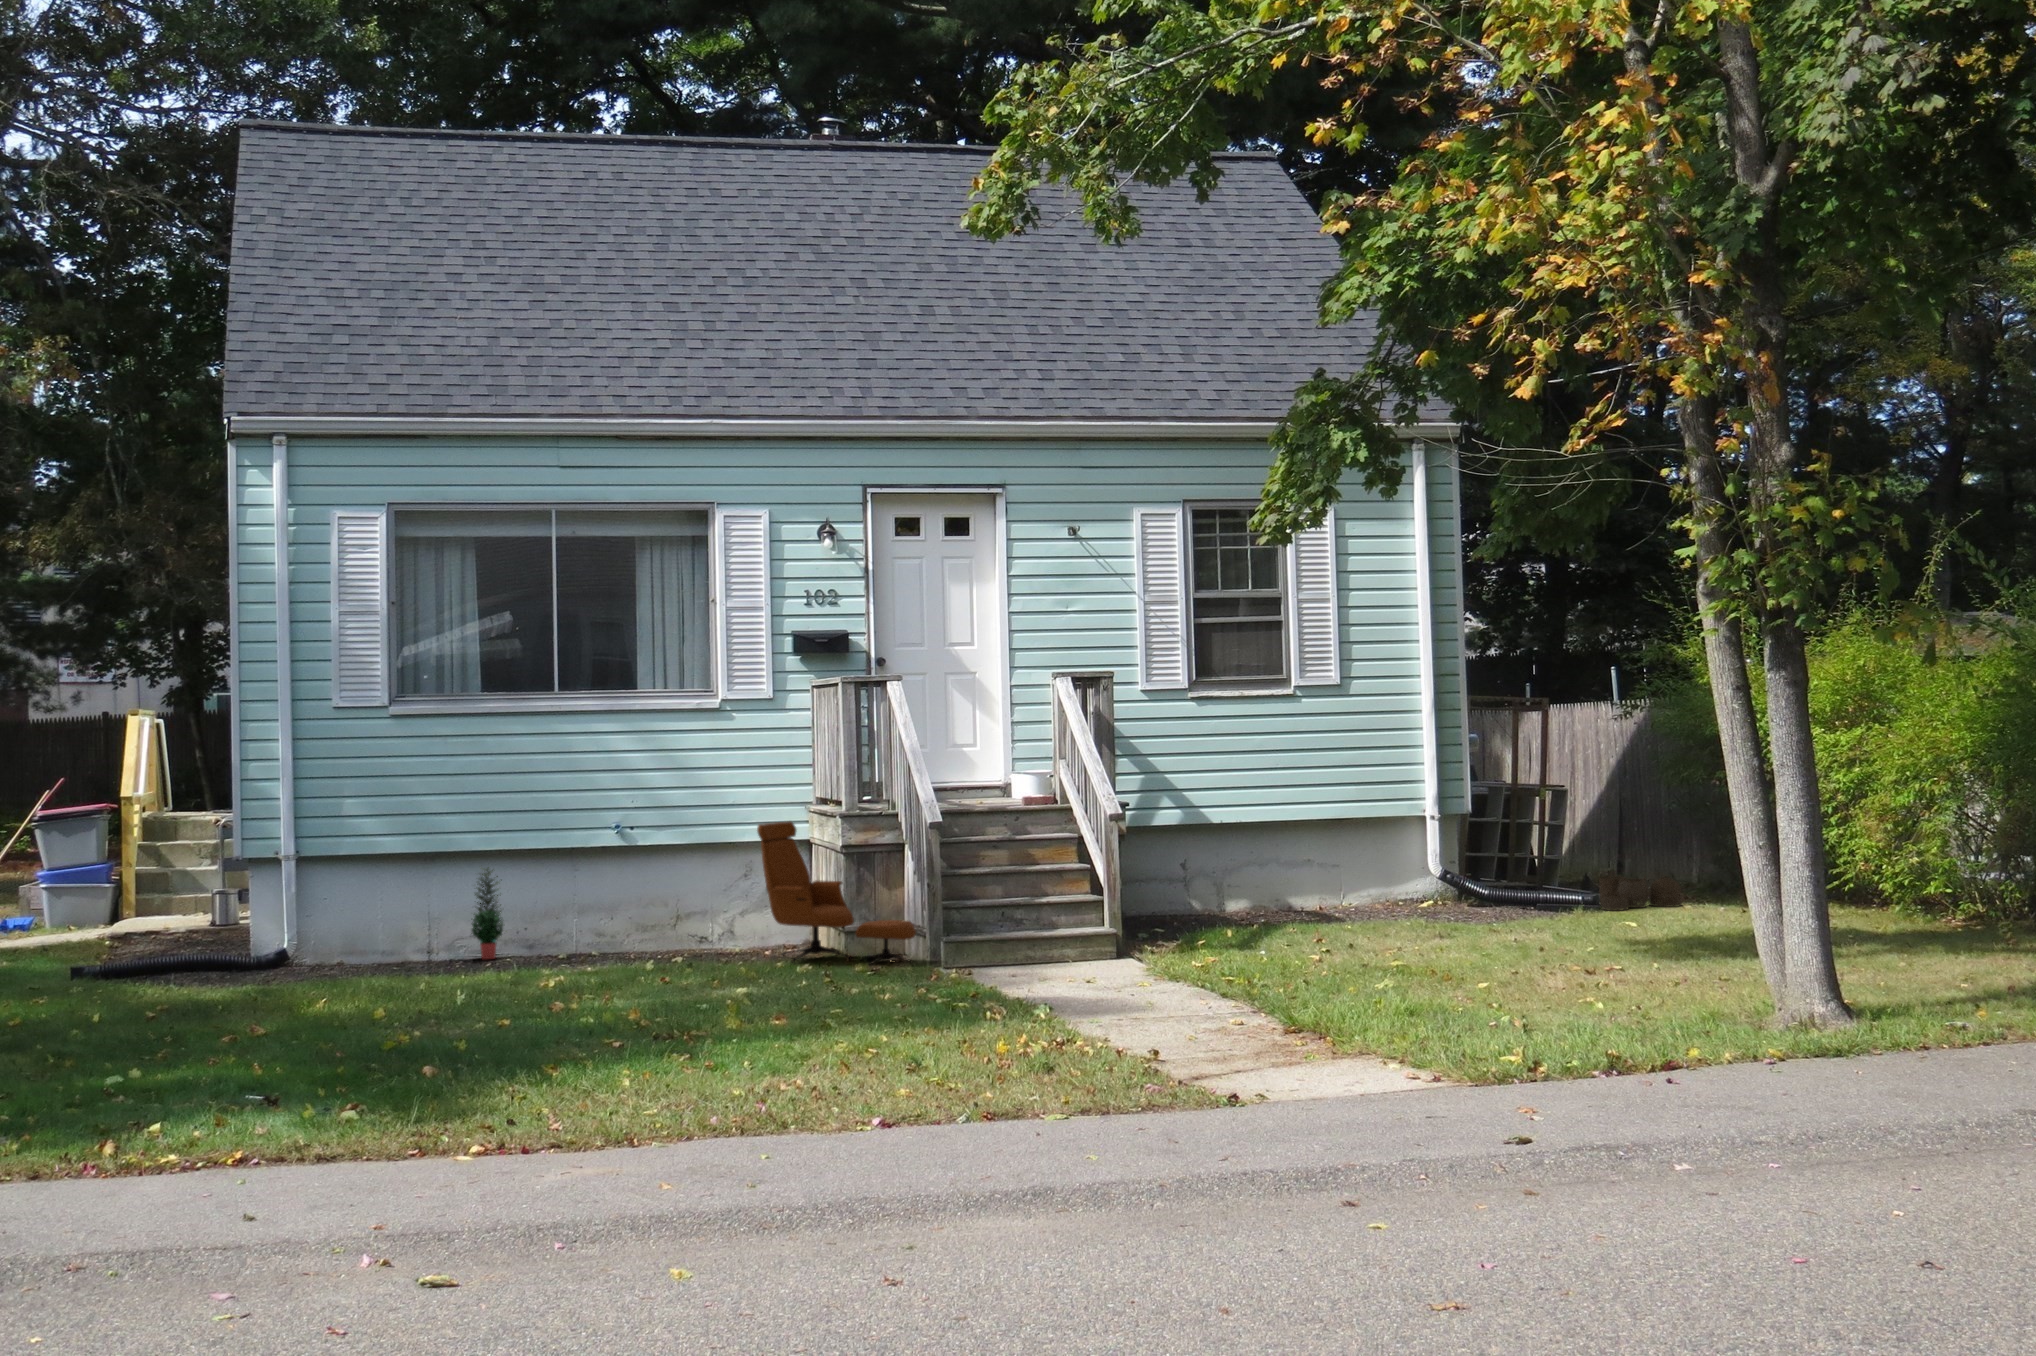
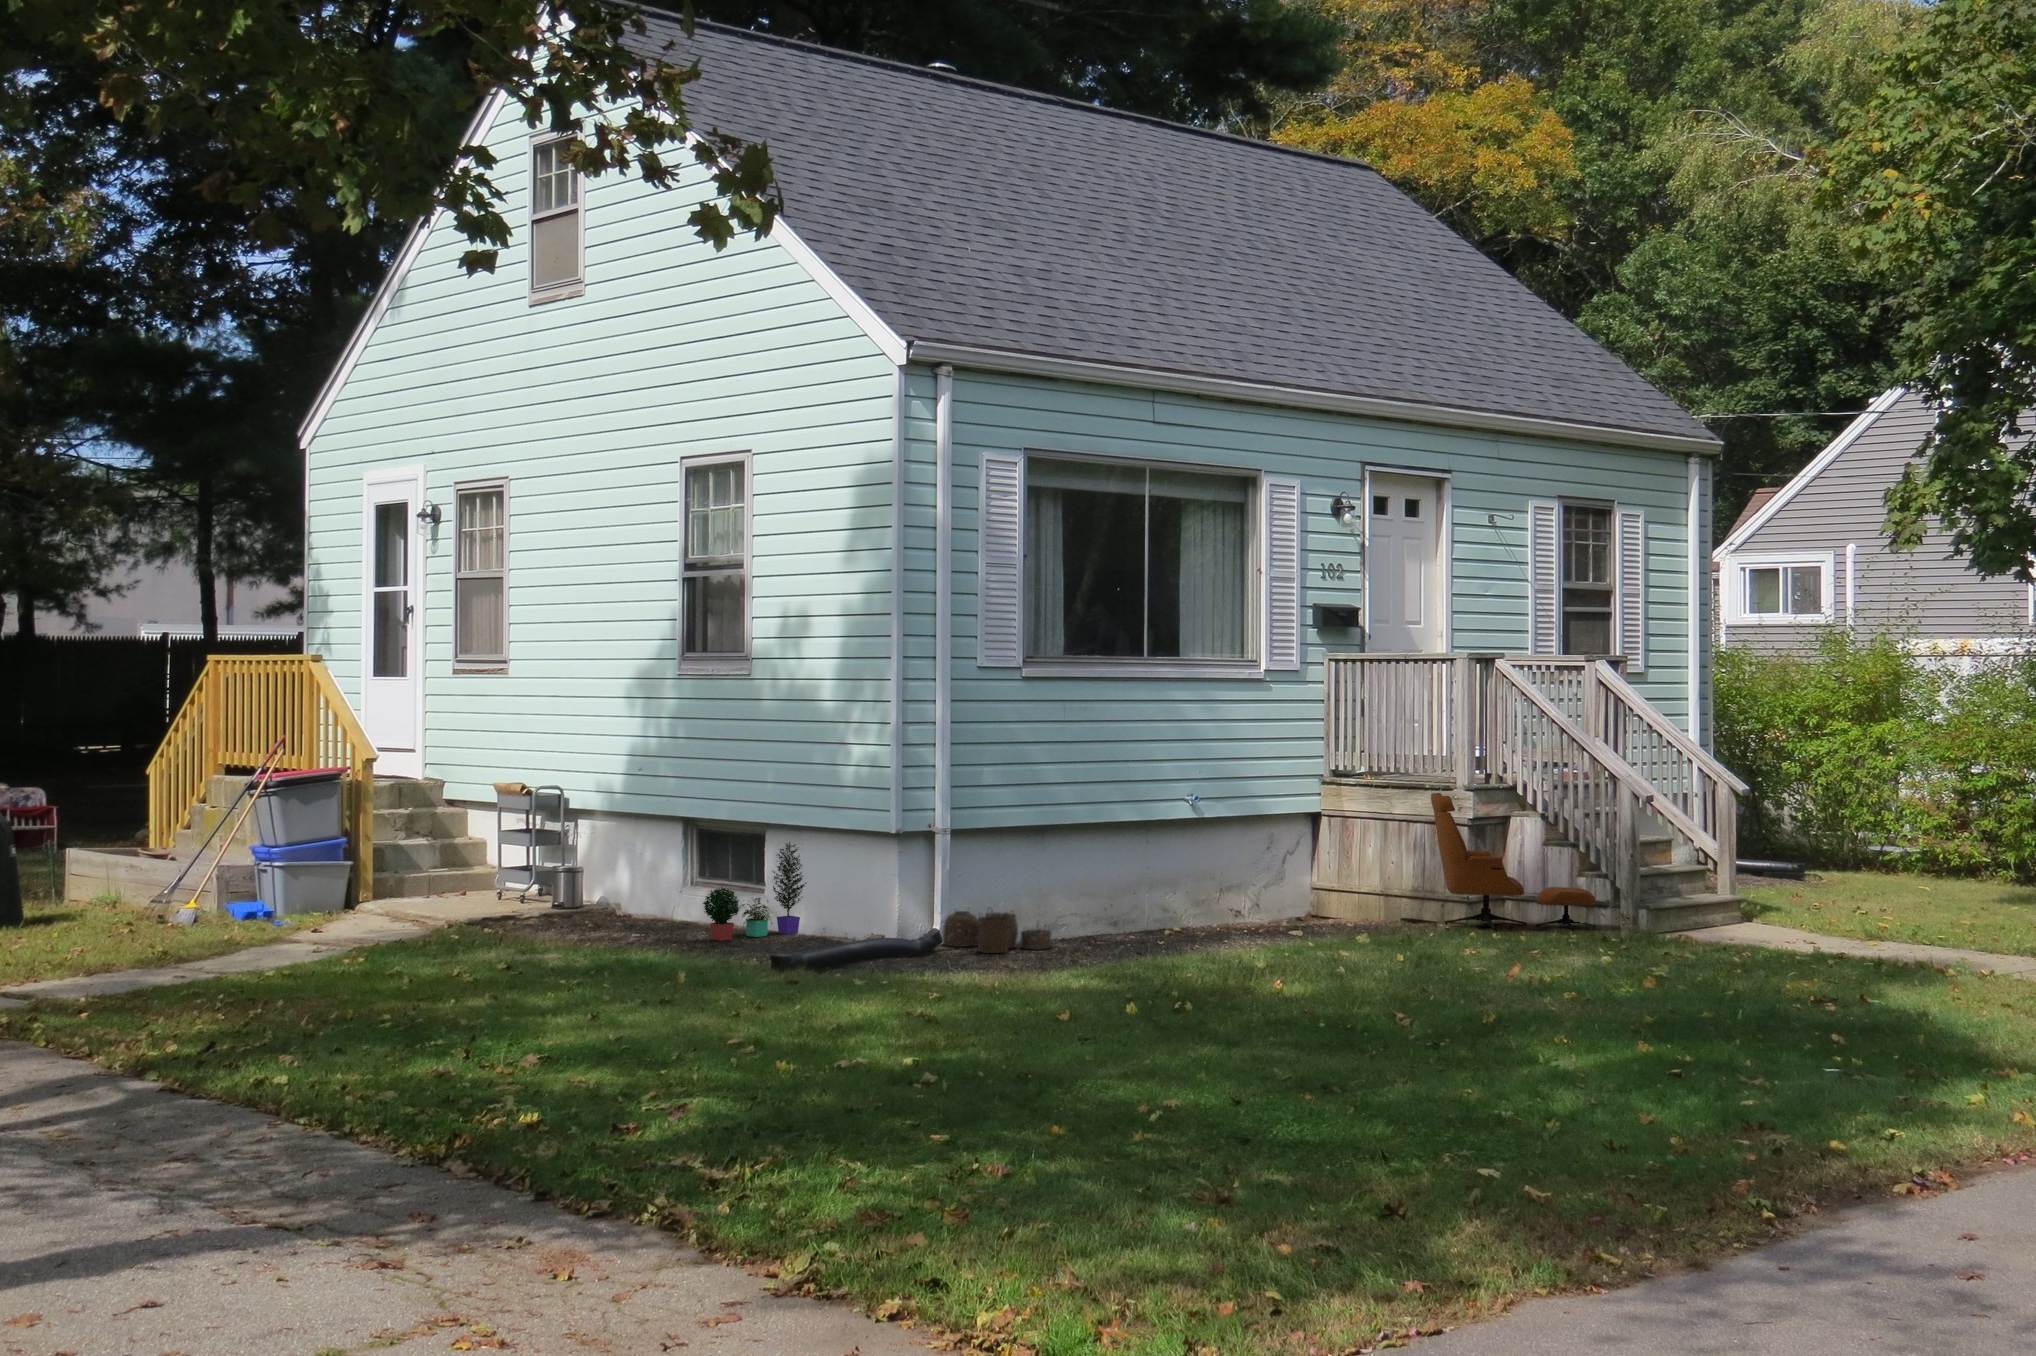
potted plant: present [471,867,503,959] -> present [703,842,806,941]
woven basket: present [1599,875,1682,911] -> present [943,908,1052,953]

